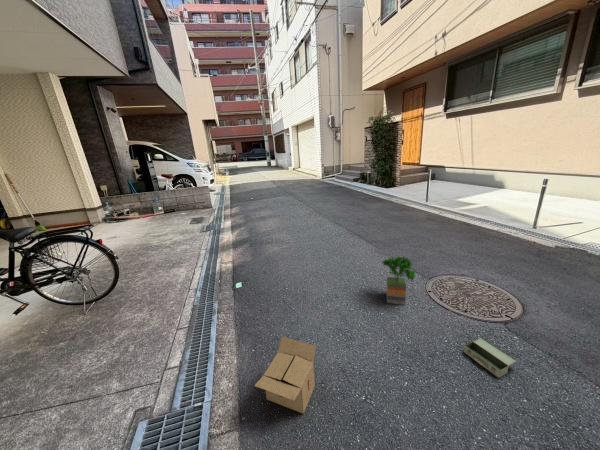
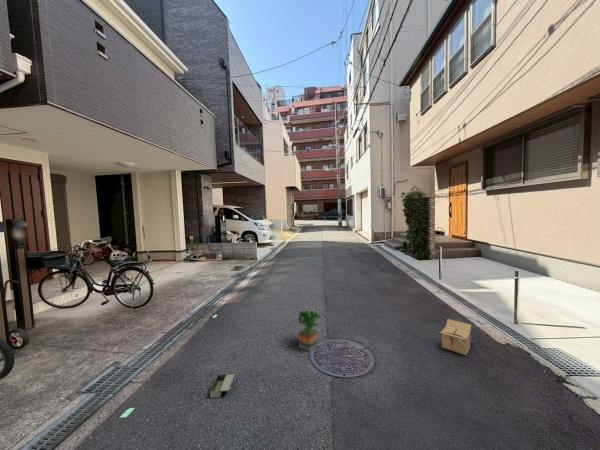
cardboard box: present [255,337,316,414] -> present [440,319,471,355]
toolbox: present [464,338,517,378] -> present [210,374,235,398]

